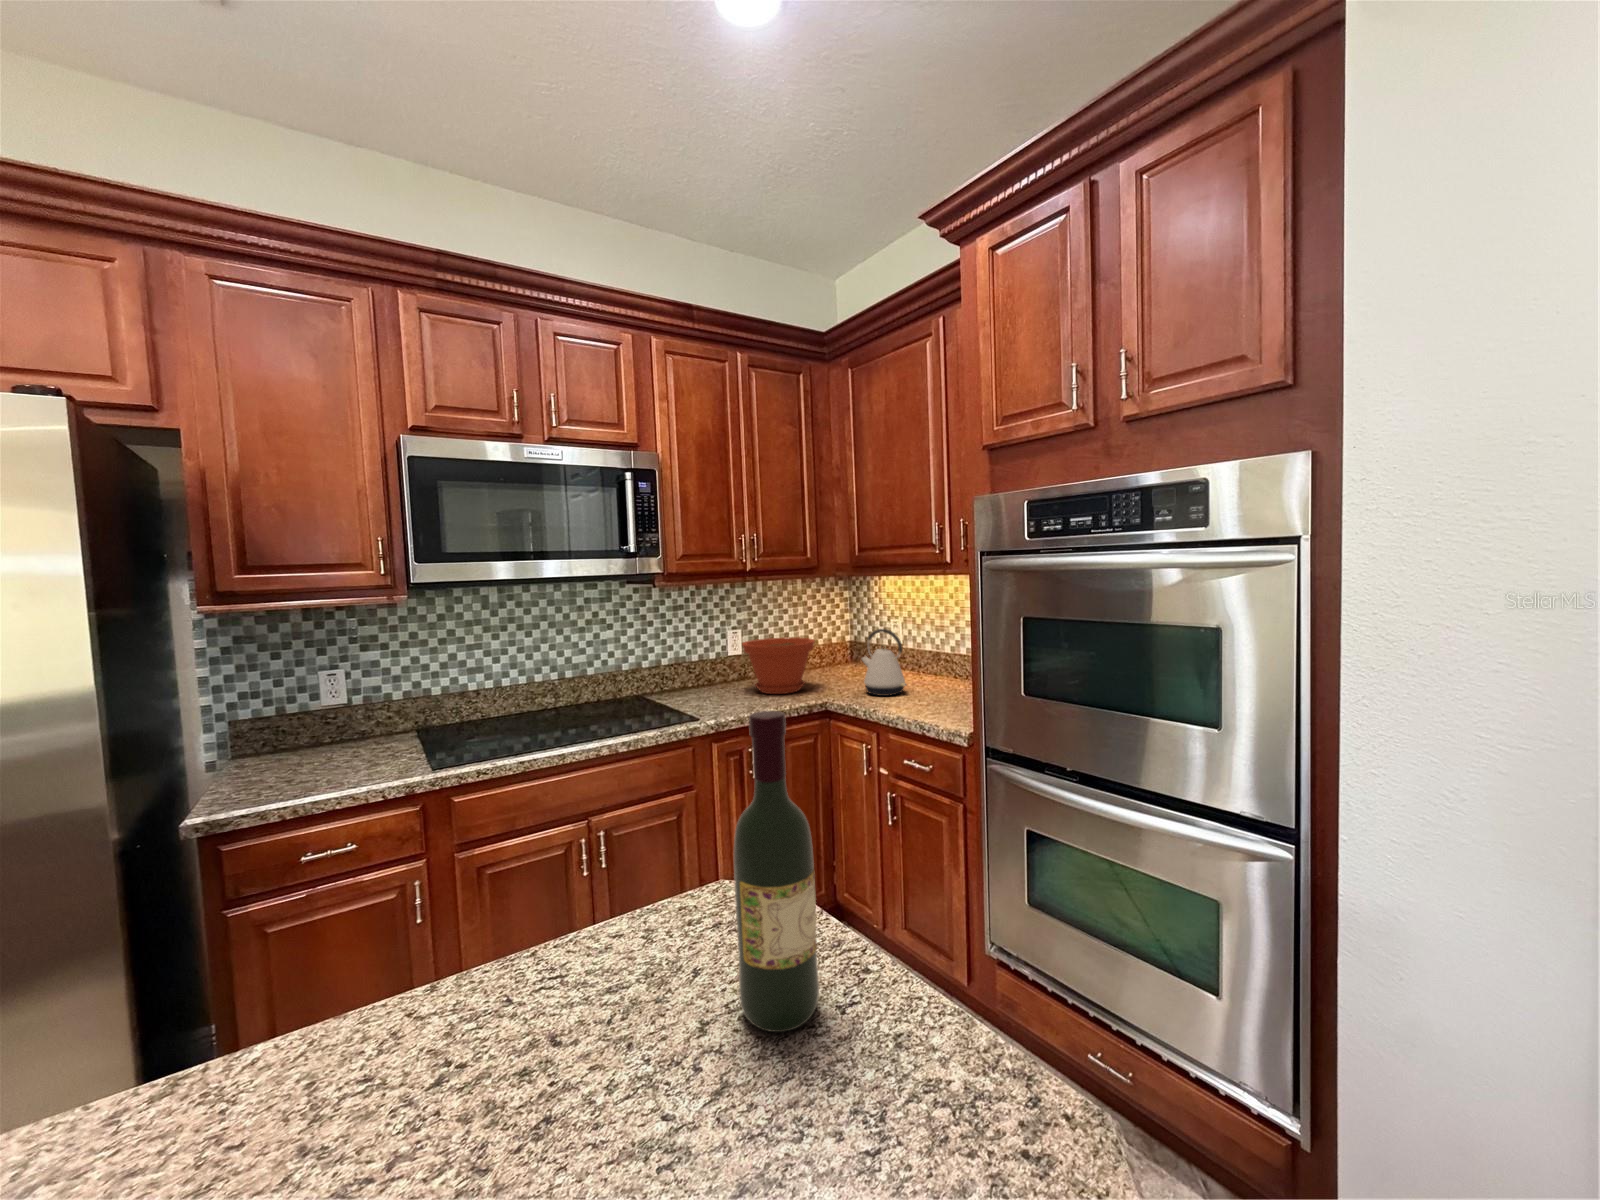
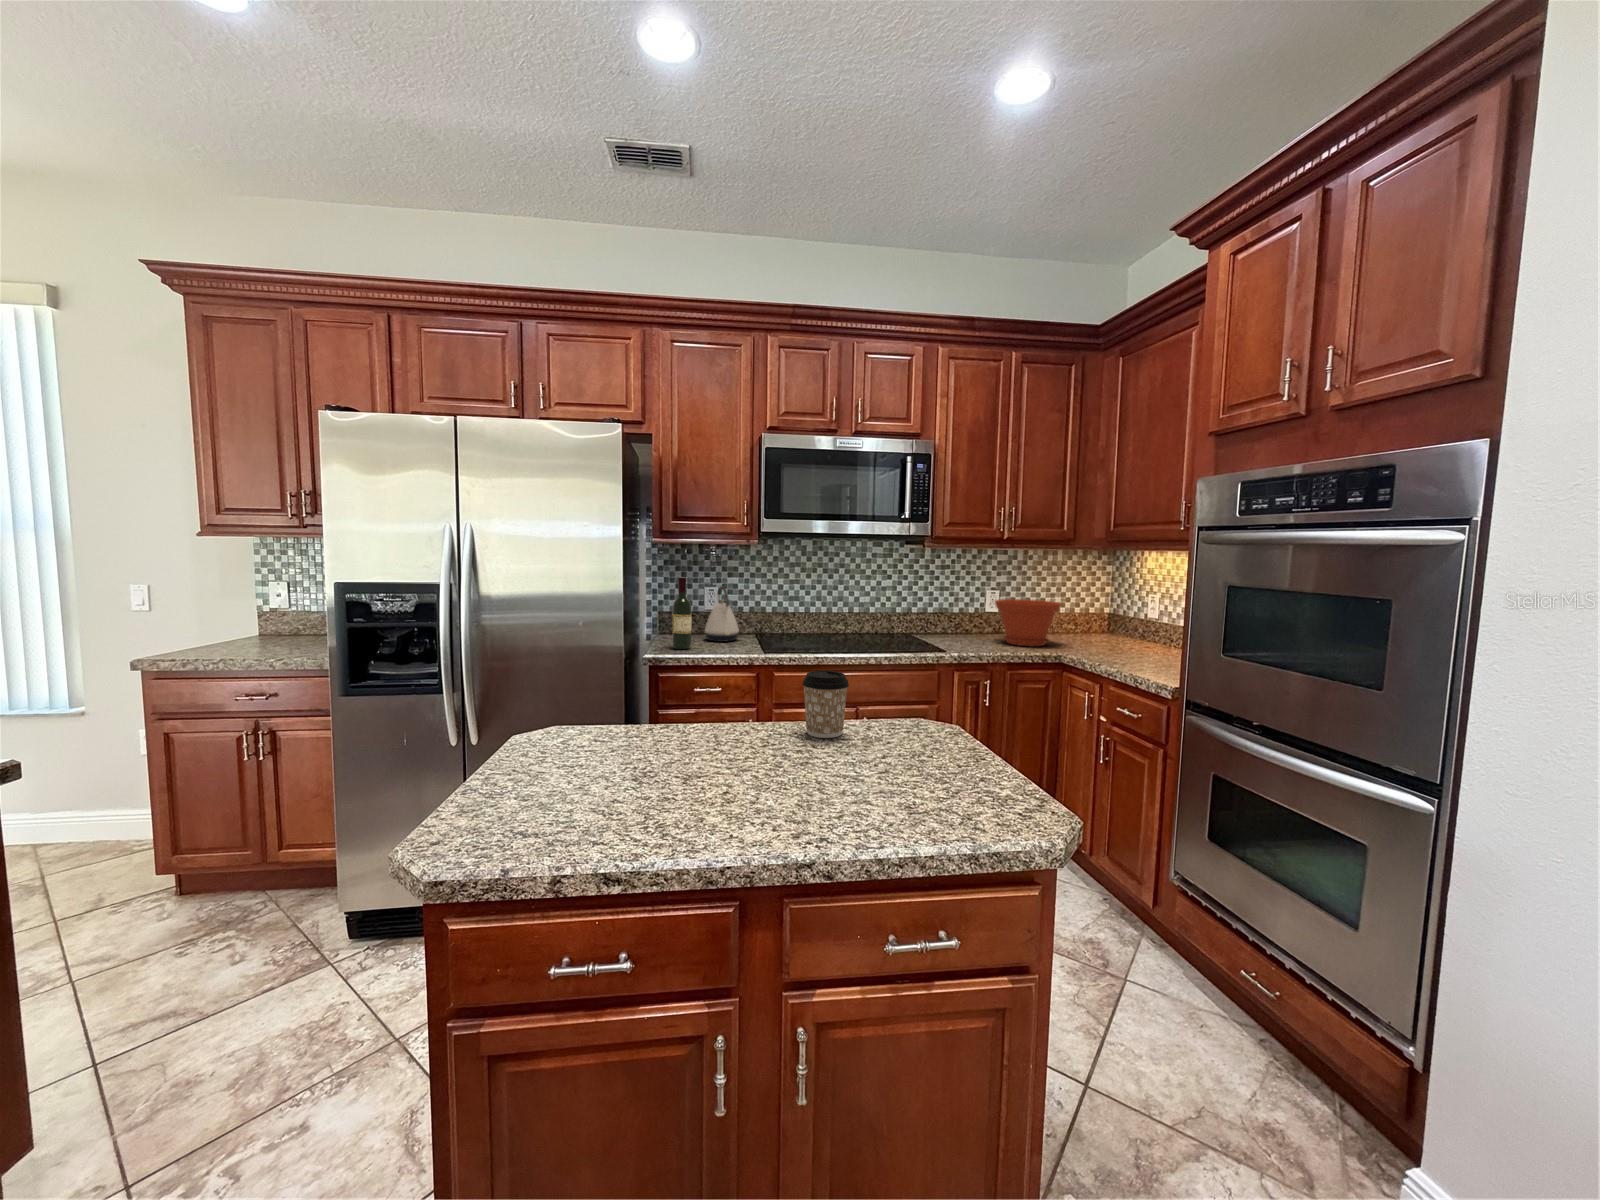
kettle: present [862,629,906,696] -> present [705,586,739,642]
wine bottle: present [734,711,819,1032] -> present [672,577,692,649]
coffee cup: none [519,910,630,1092] -> present [802,671,849,738]

